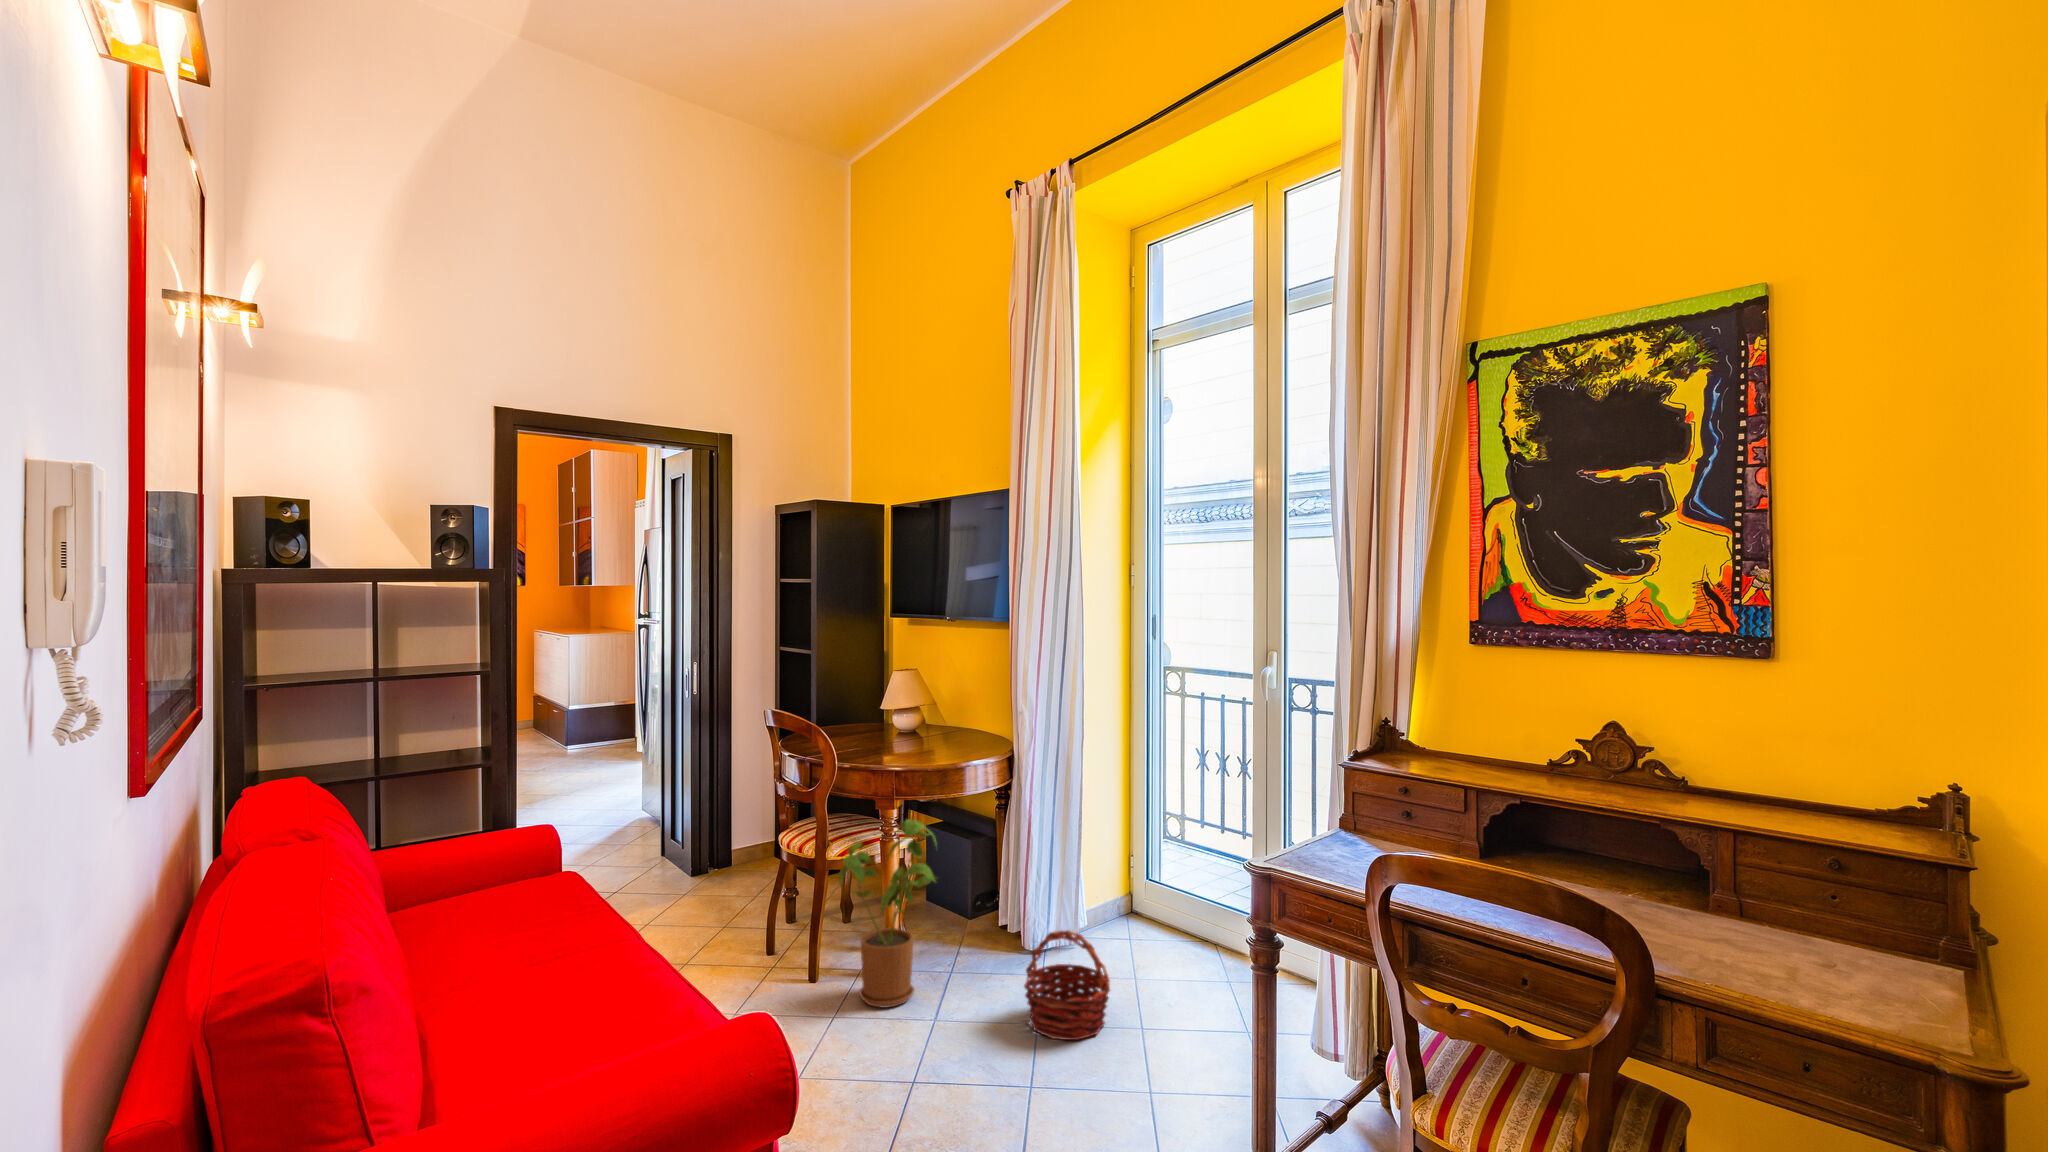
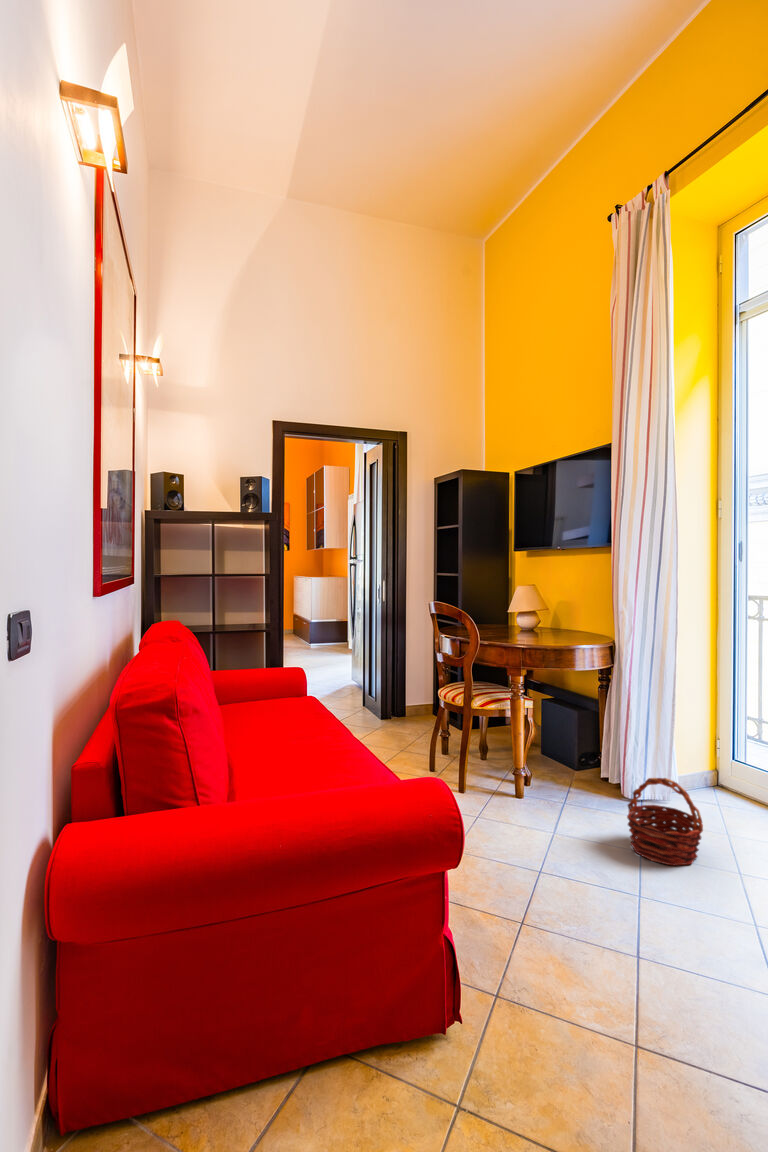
house plant: present [838,819,936,1008] -> none [481,684,557,819]

